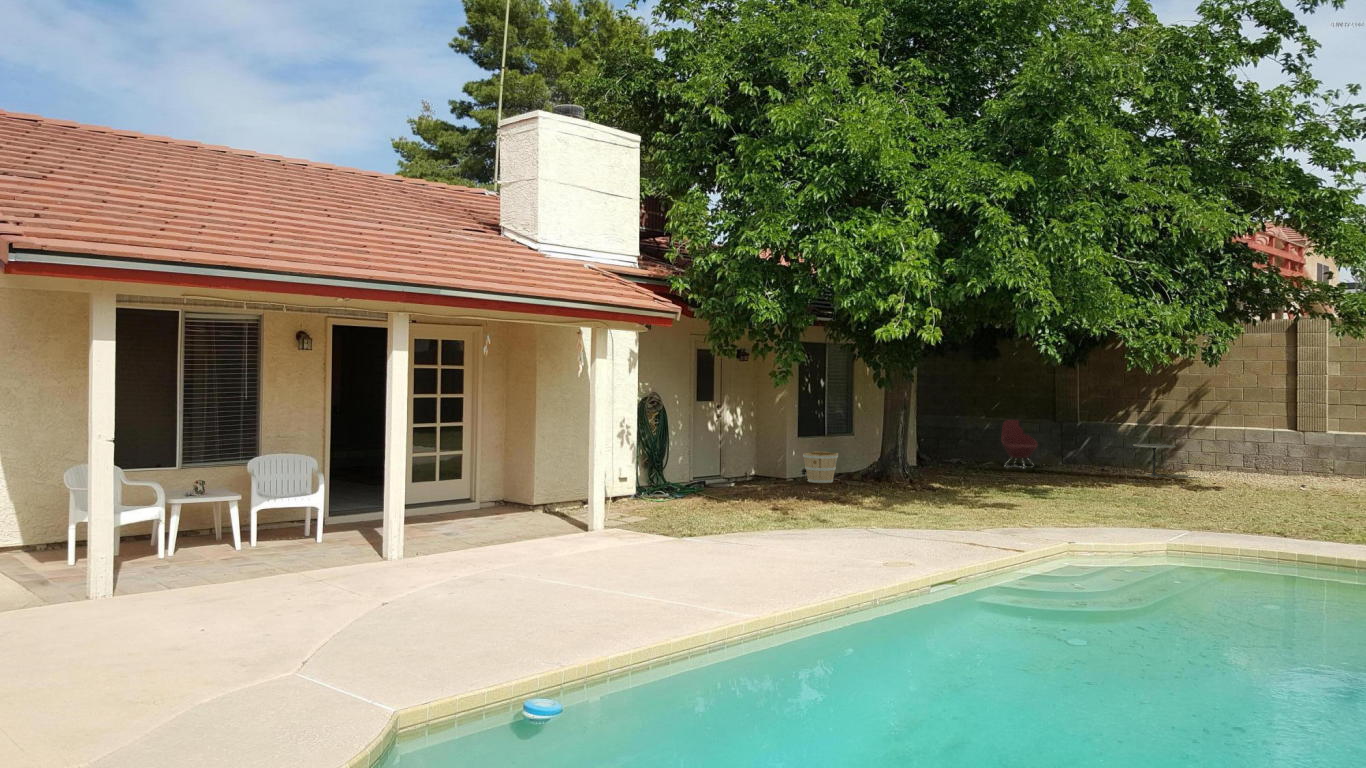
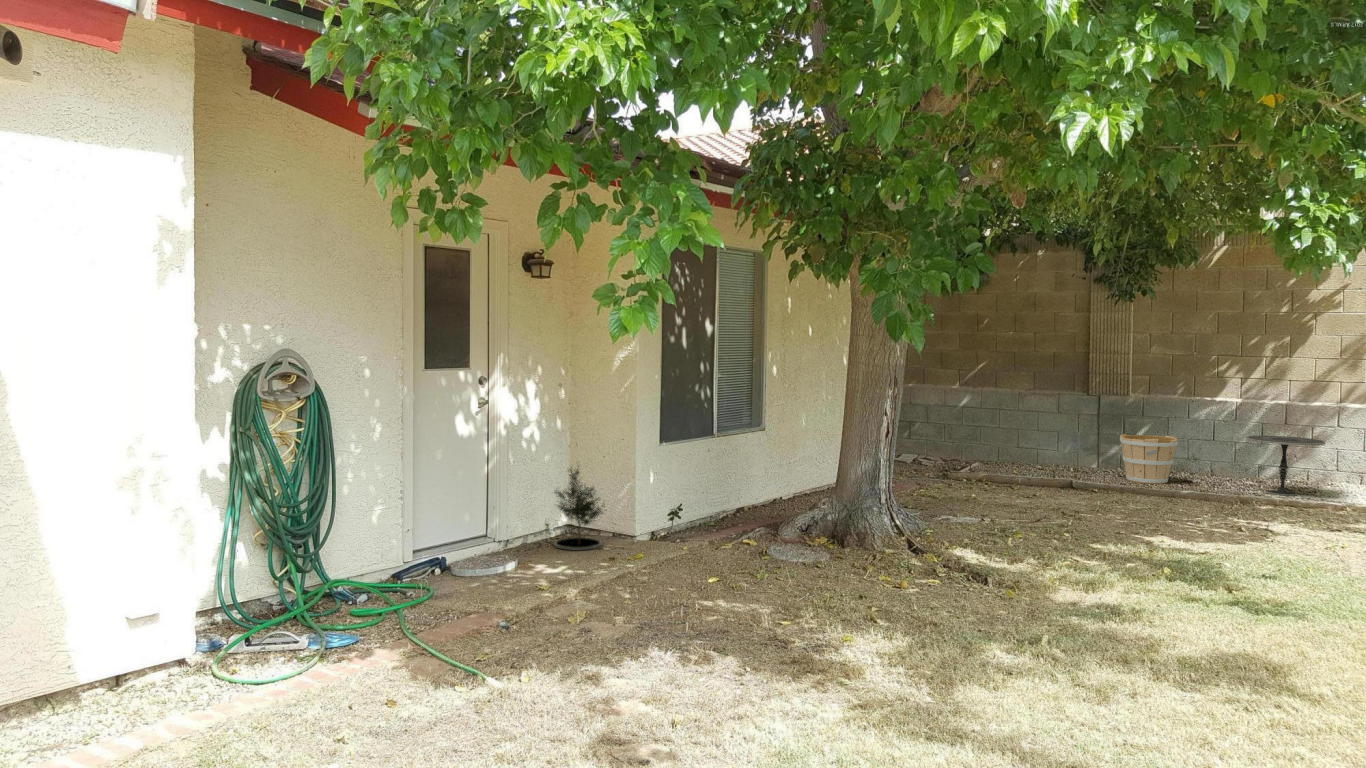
chair: present [1001,420,1038,468] -> none [1000,391,1064,476]
potted tree: none [748,444,773,483] -> present [554,466,605,550]
wooden bucket: present [803,451,838,483] -> present [1120,434,1178,484]

